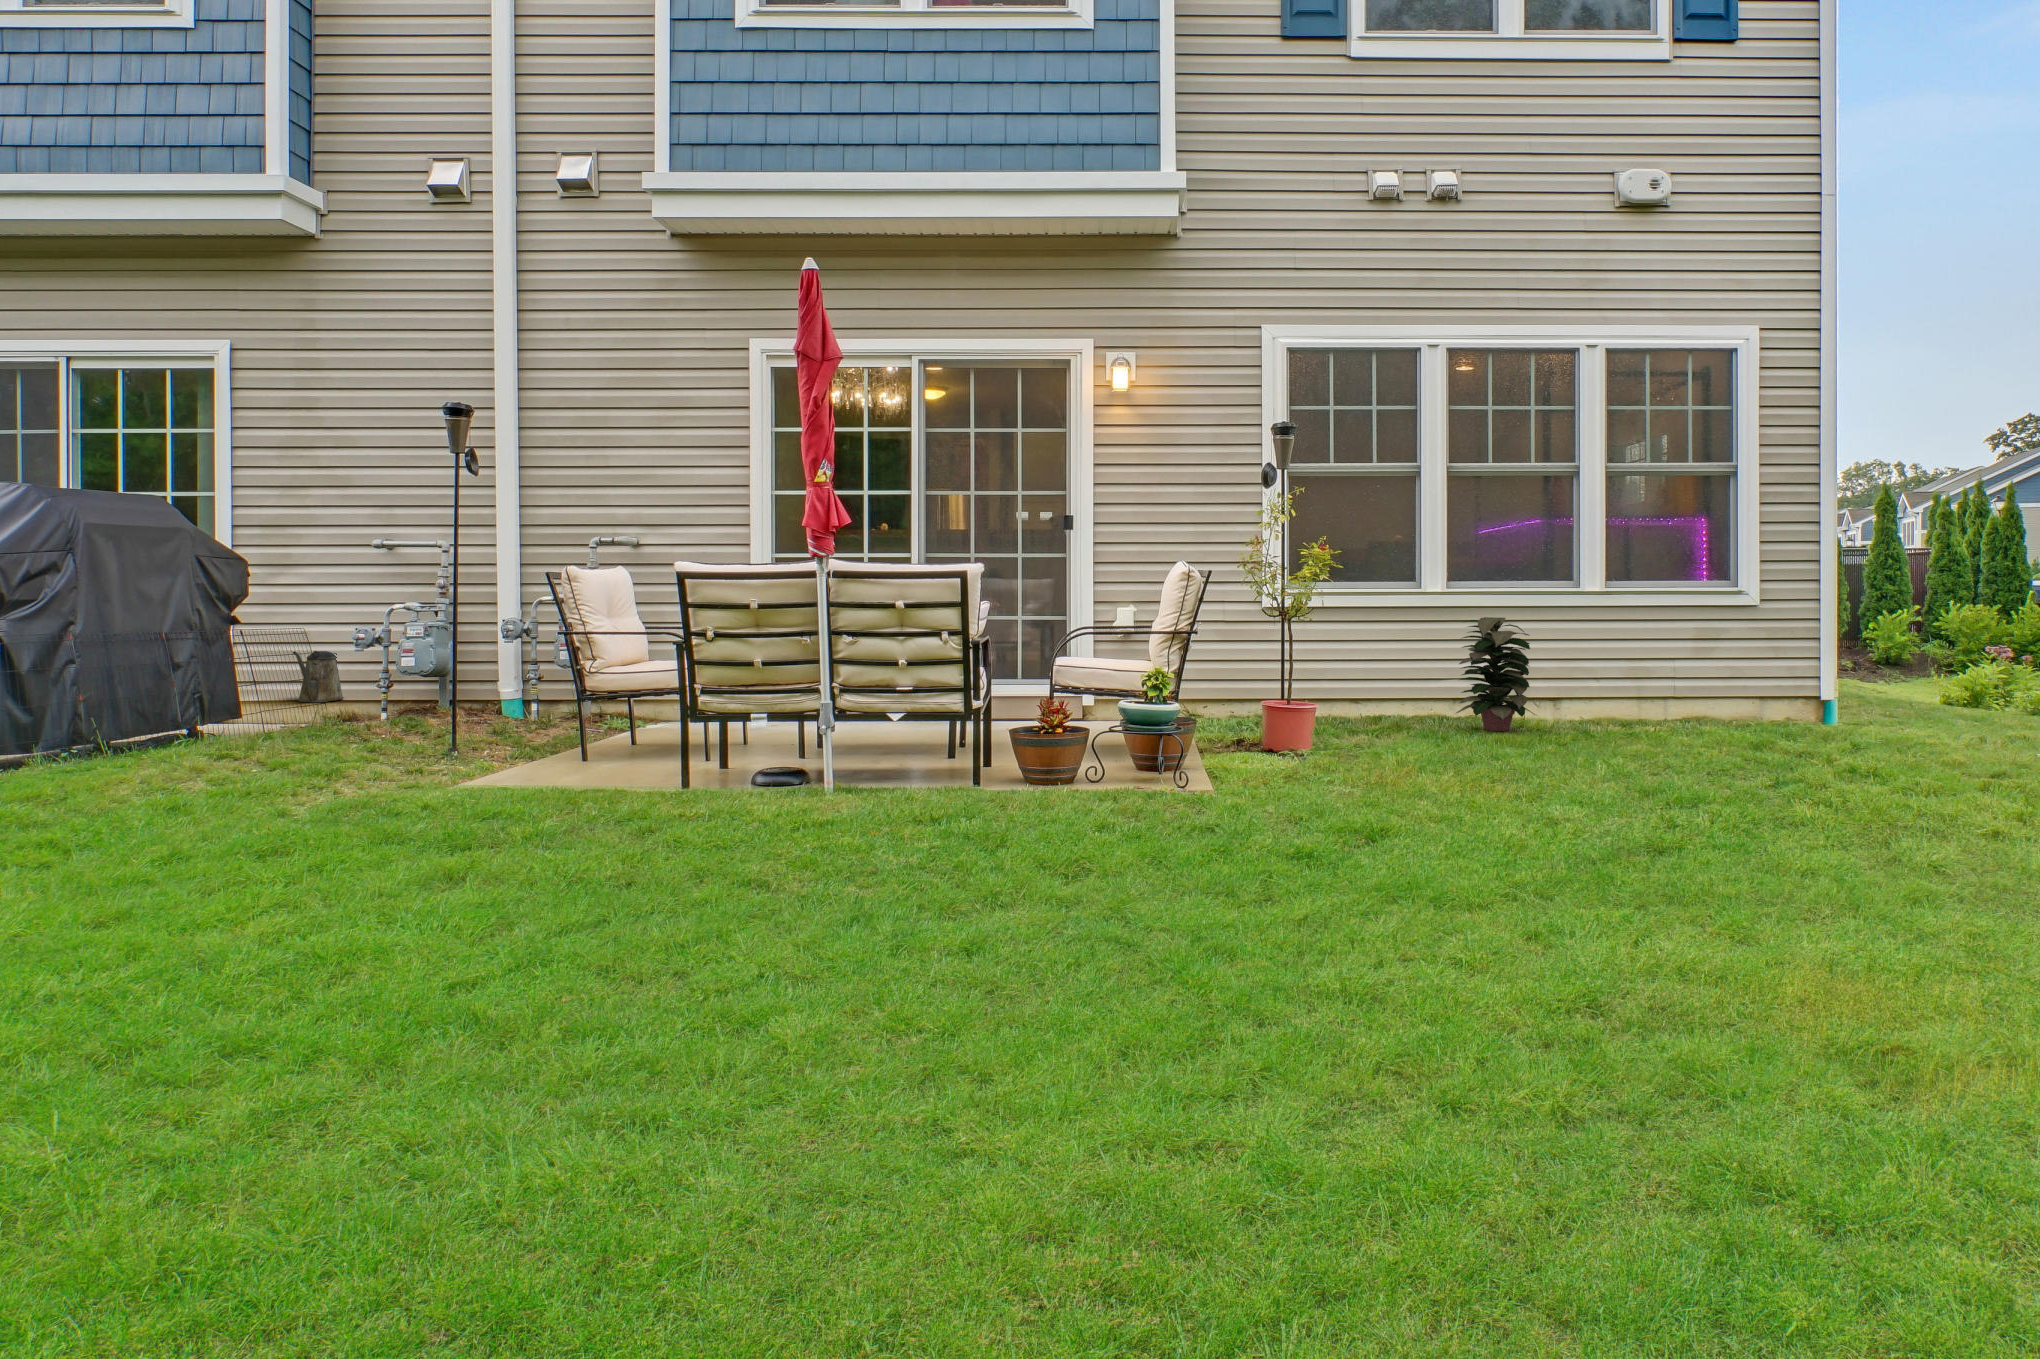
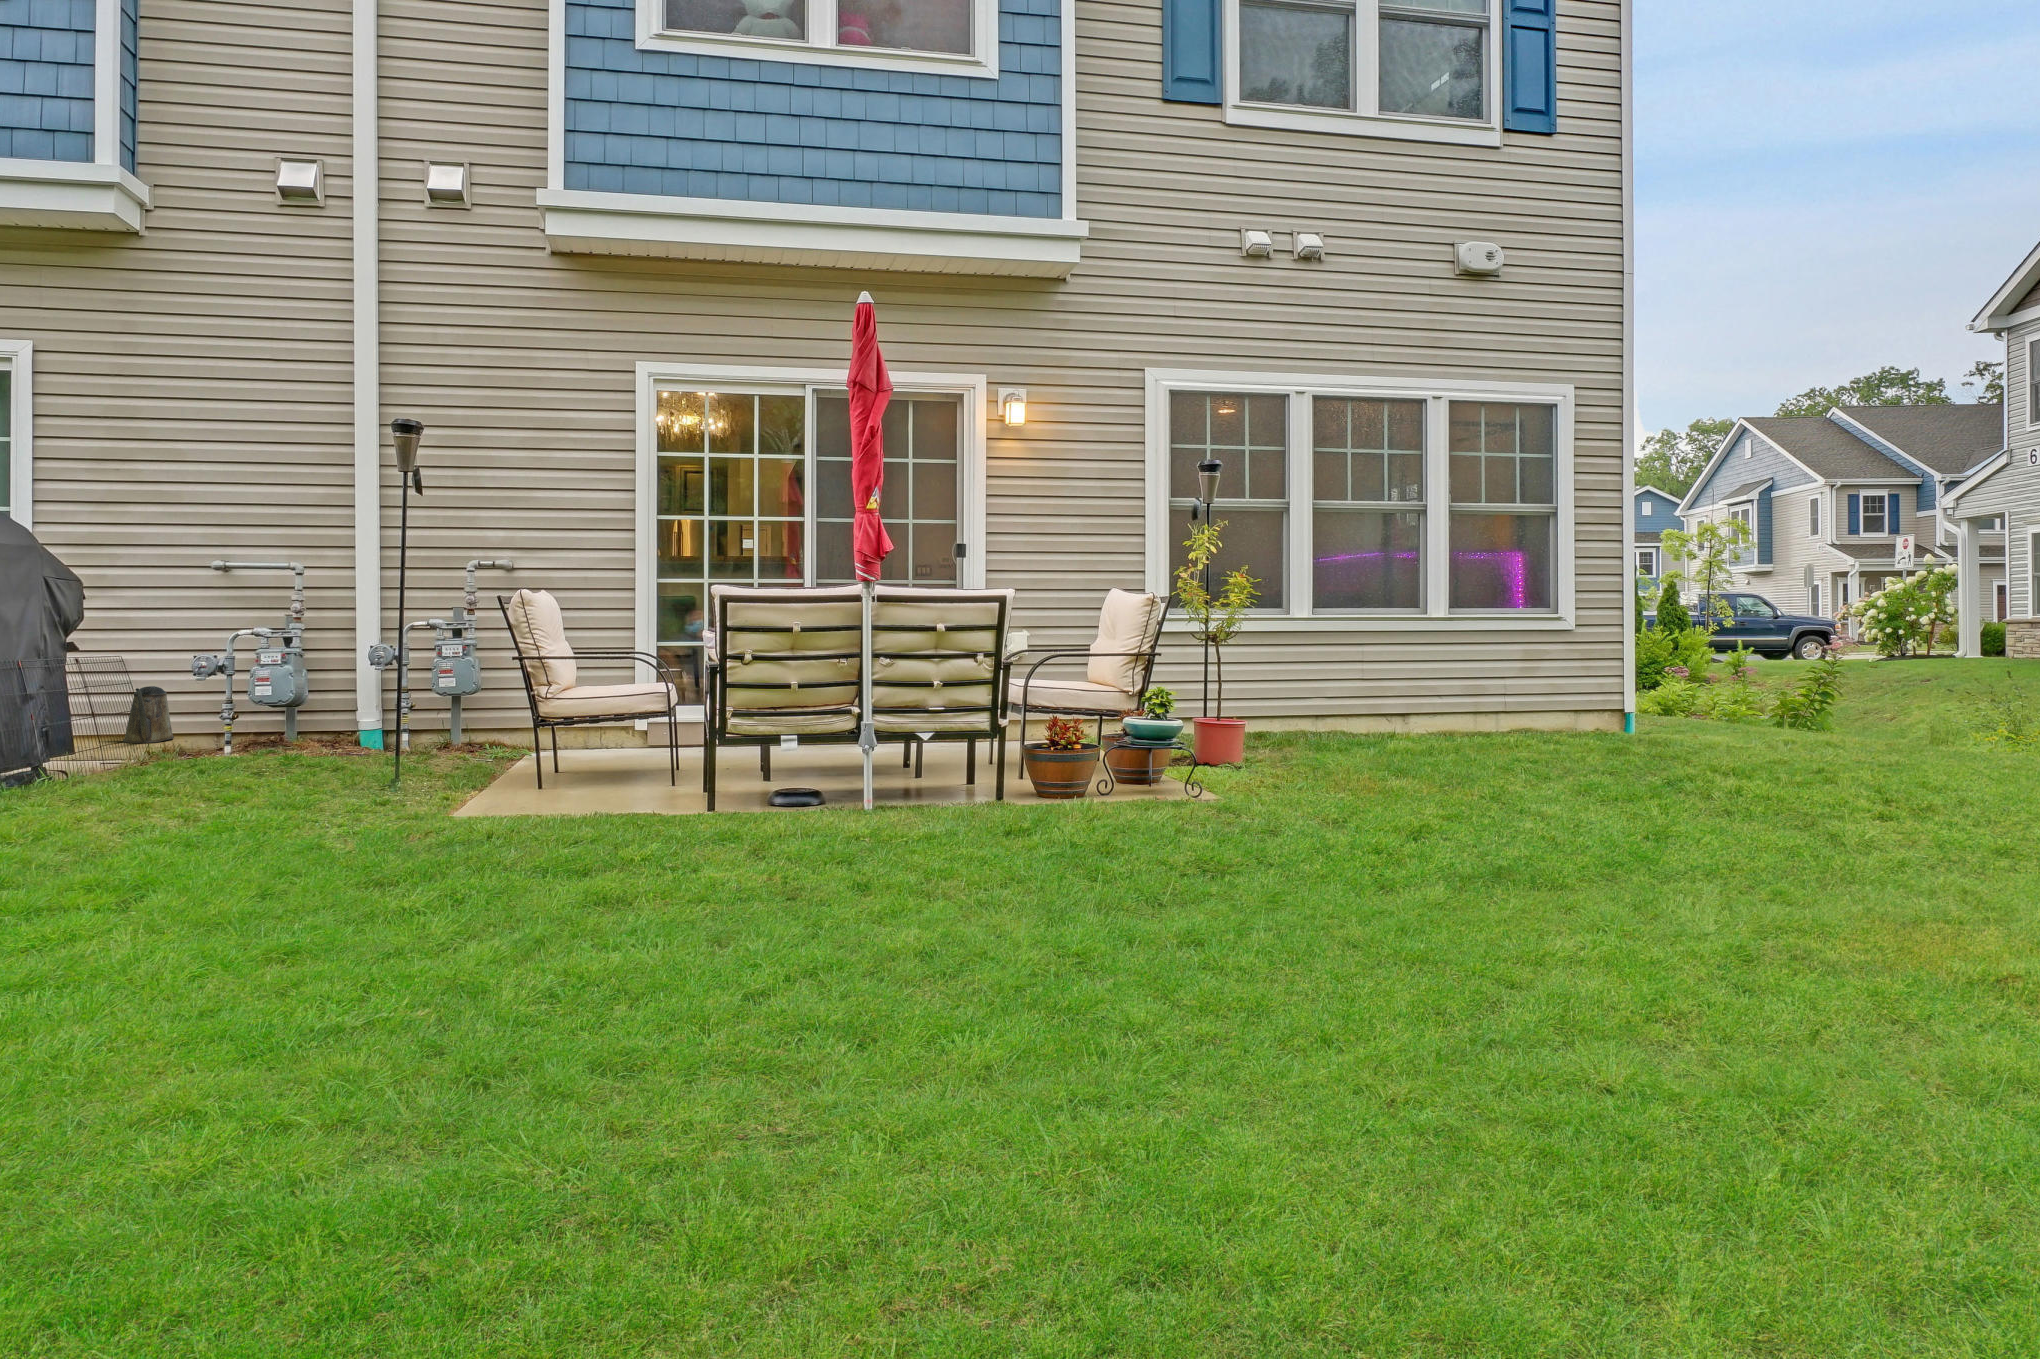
decorative plant: present [1456,617,1535,731] -> none [1282,623,1352,724]

